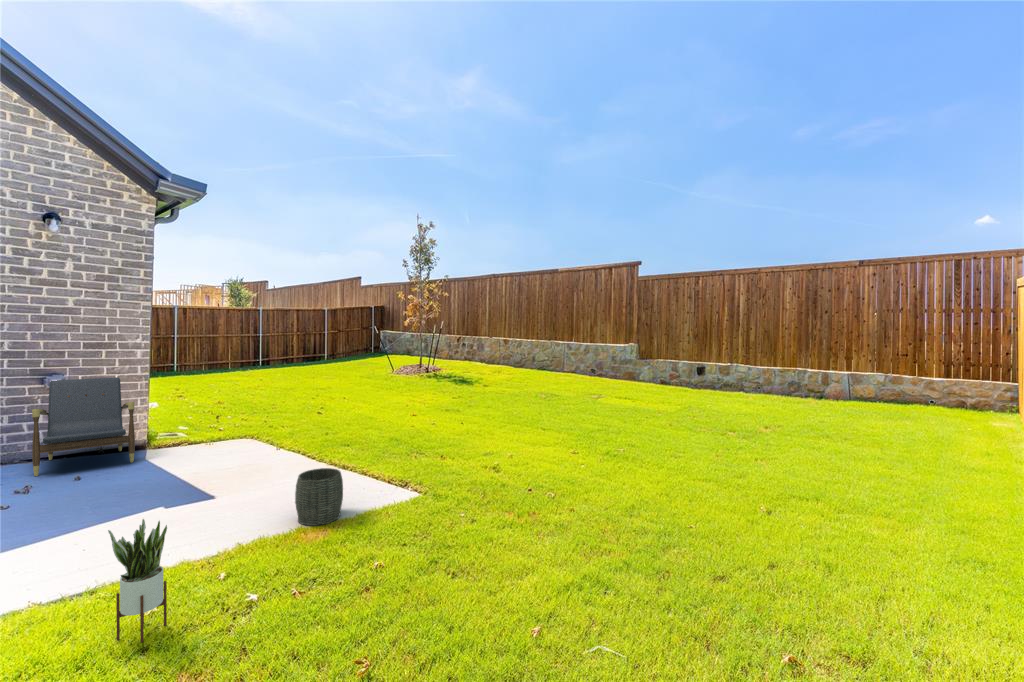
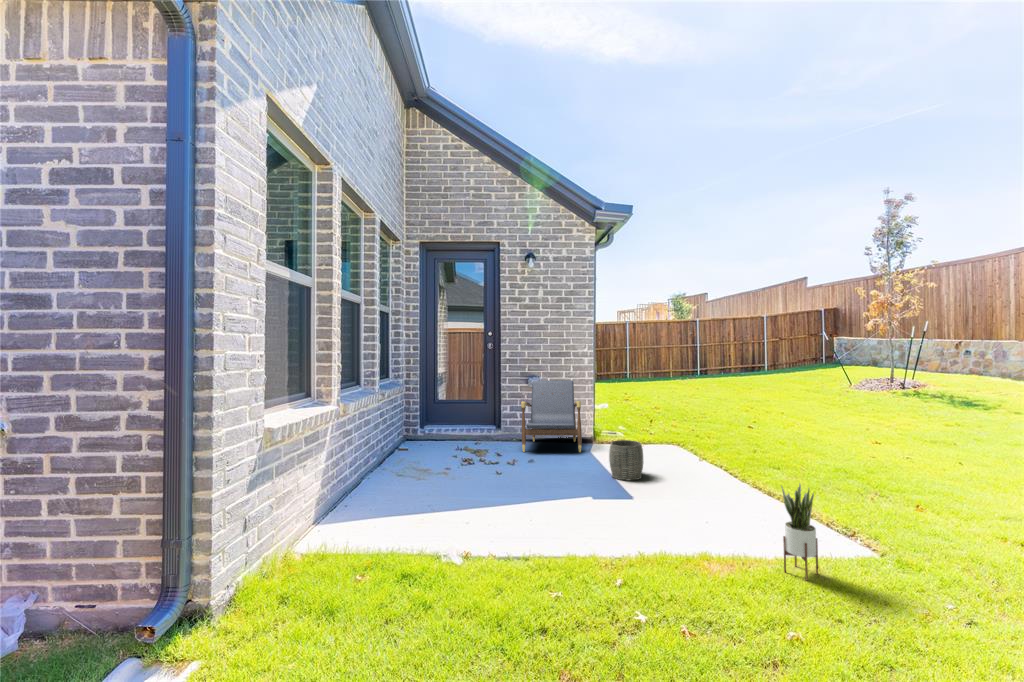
woven basket: present [295,468,343,526] -> present [609,440,643,480]
potted plant: present [108,519,167,643] -> present [781,484,818,580]

